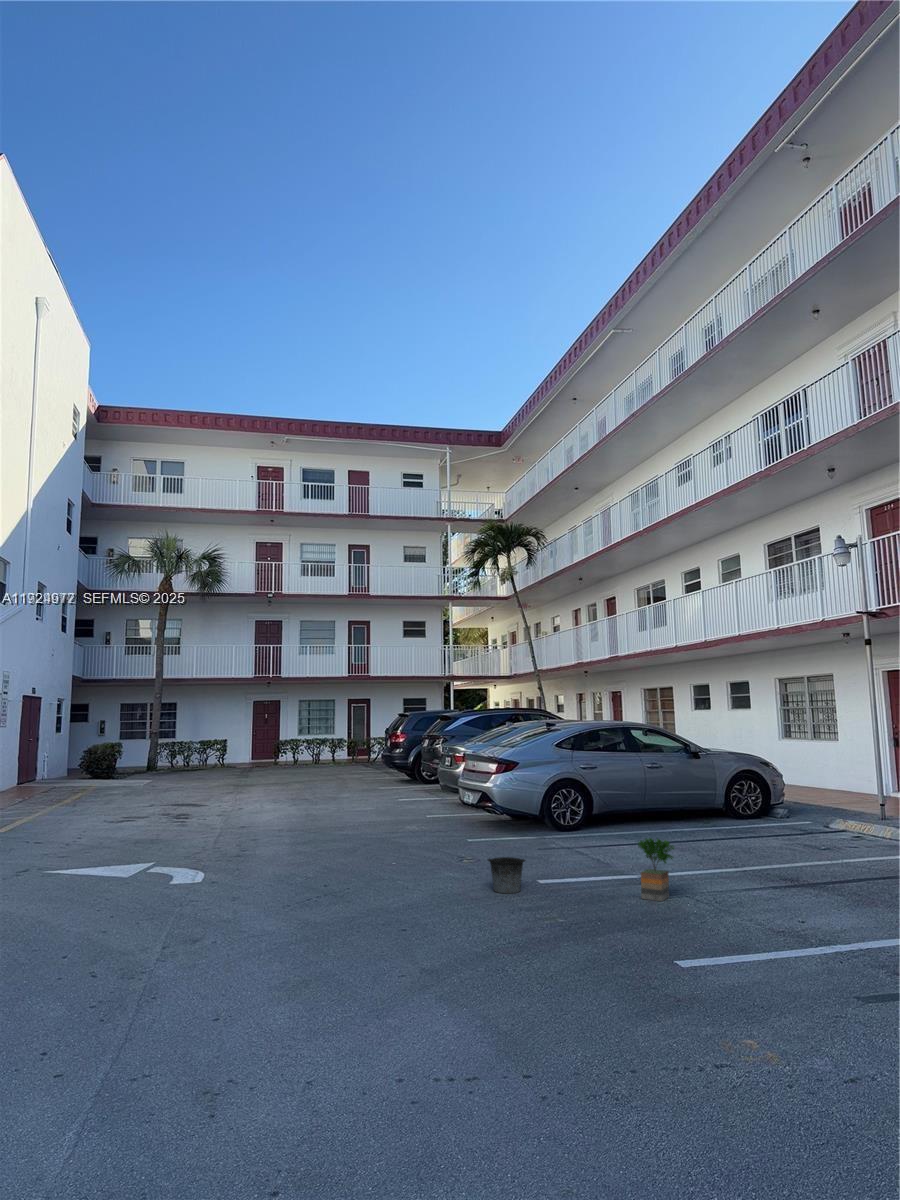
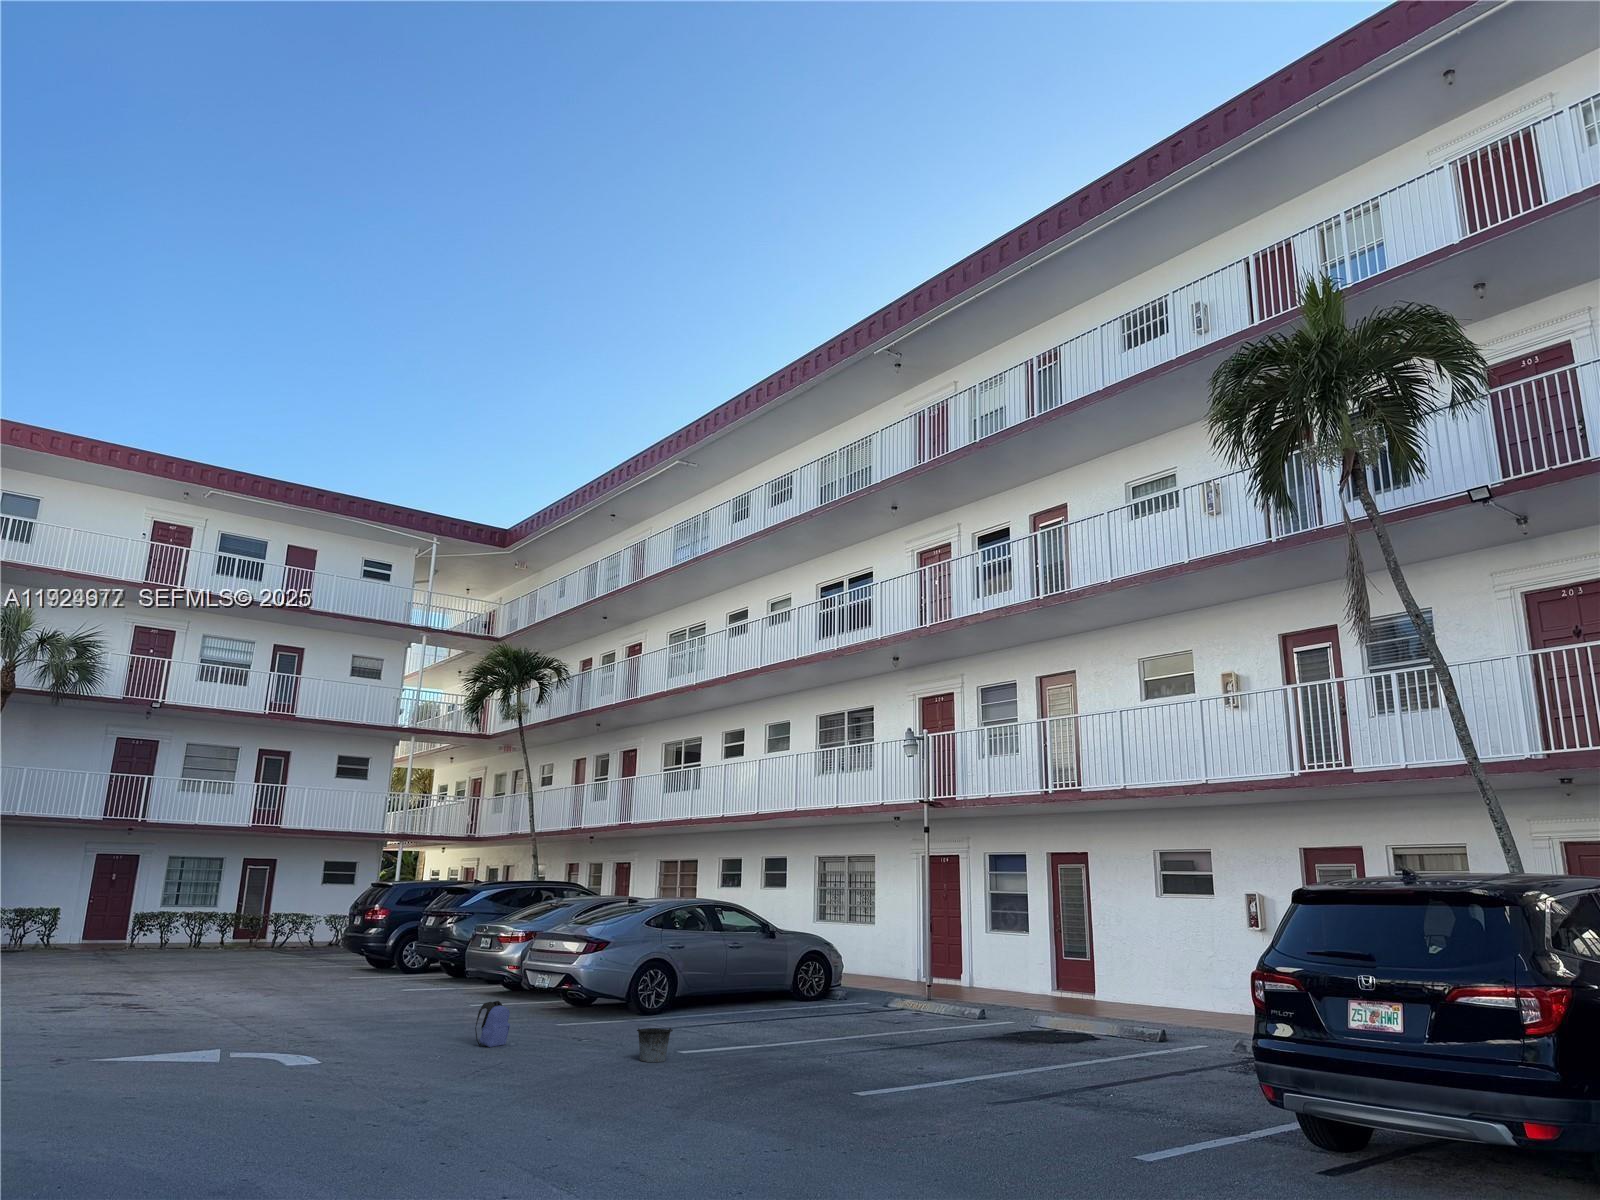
backpack: none [366,823,397,866] -> present [475,1001,510,1047]
potted tree: present [638,838,674,901] -> none [775,1005,810,1062]

